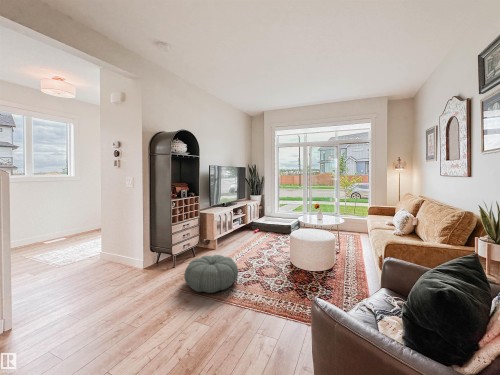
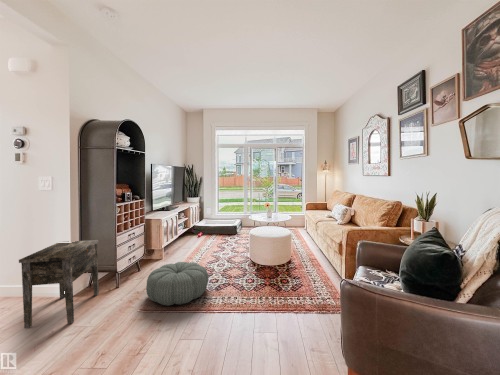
side table: none [100,229,157,292] -> present [19,240,99,328]

